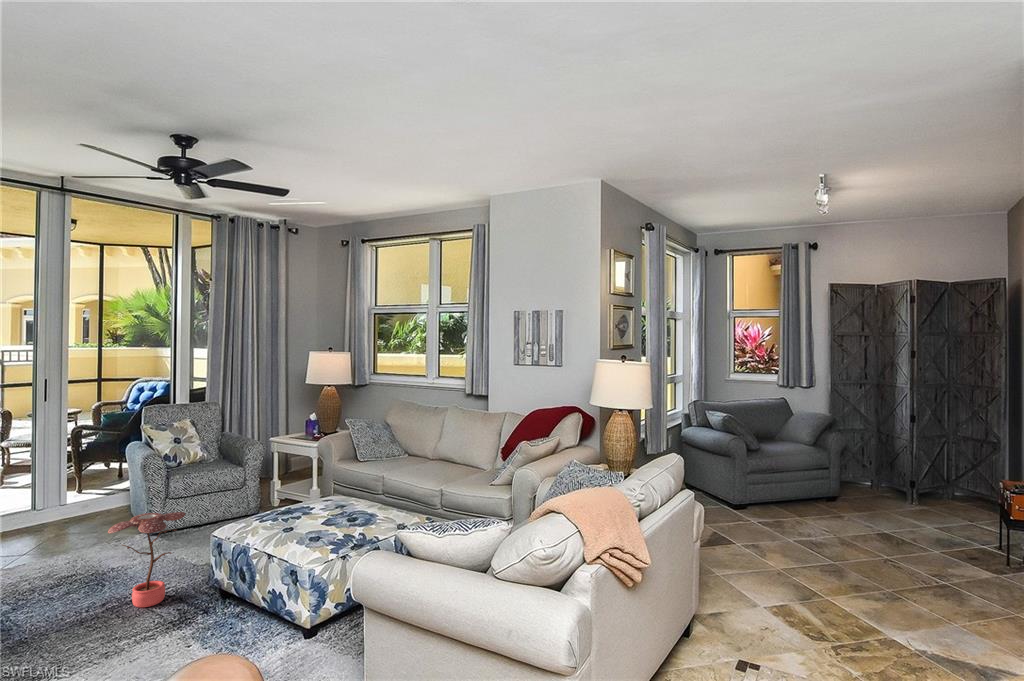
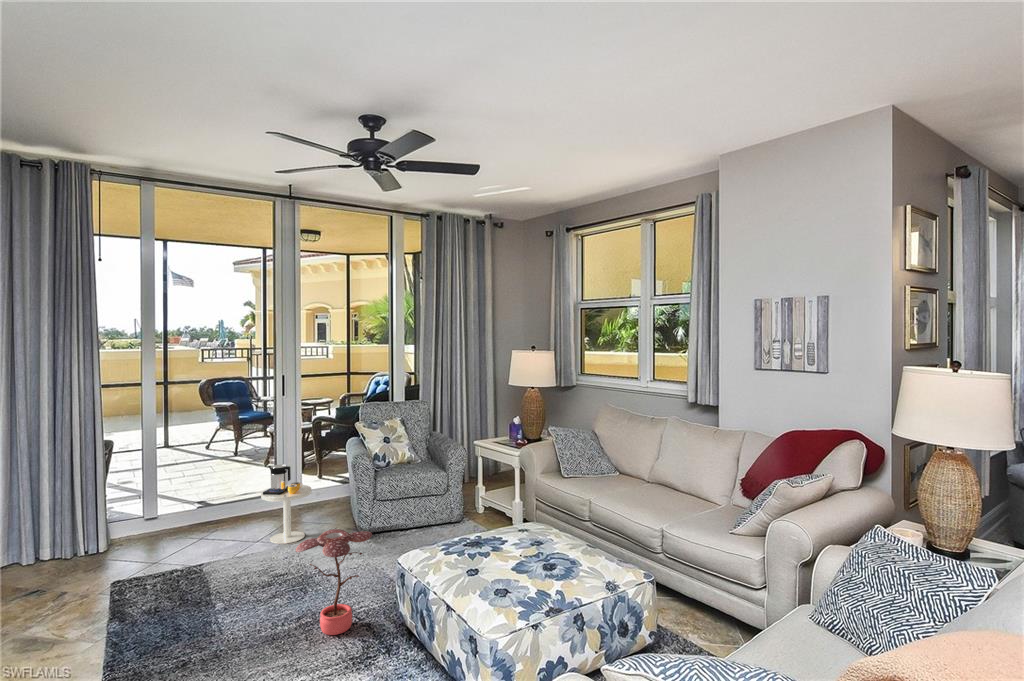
side table: none [34,469,94,550] -> present [261,465,312,544]

